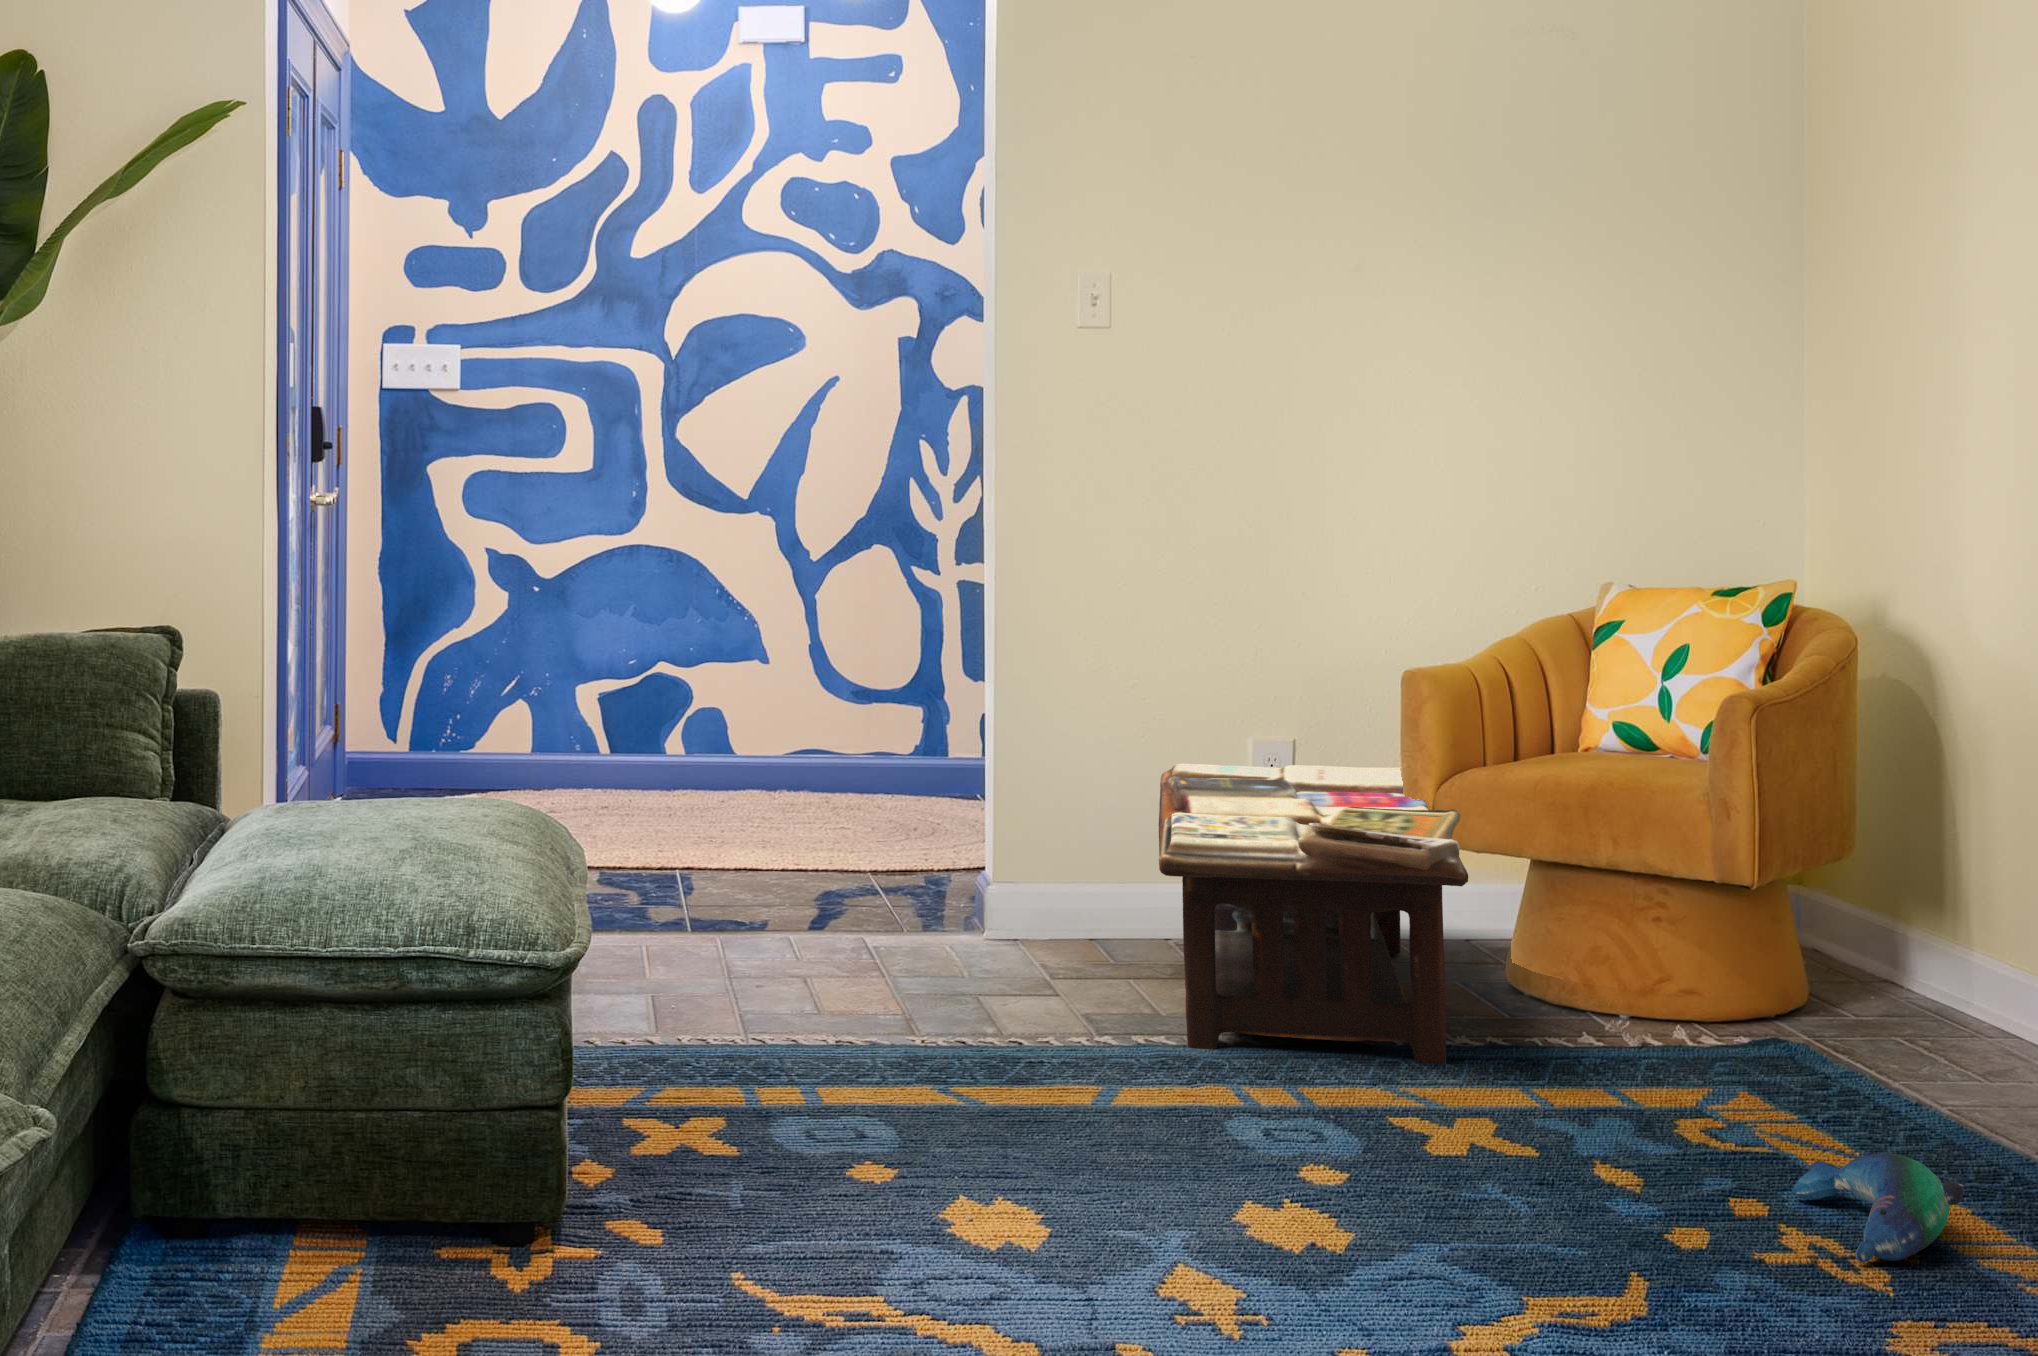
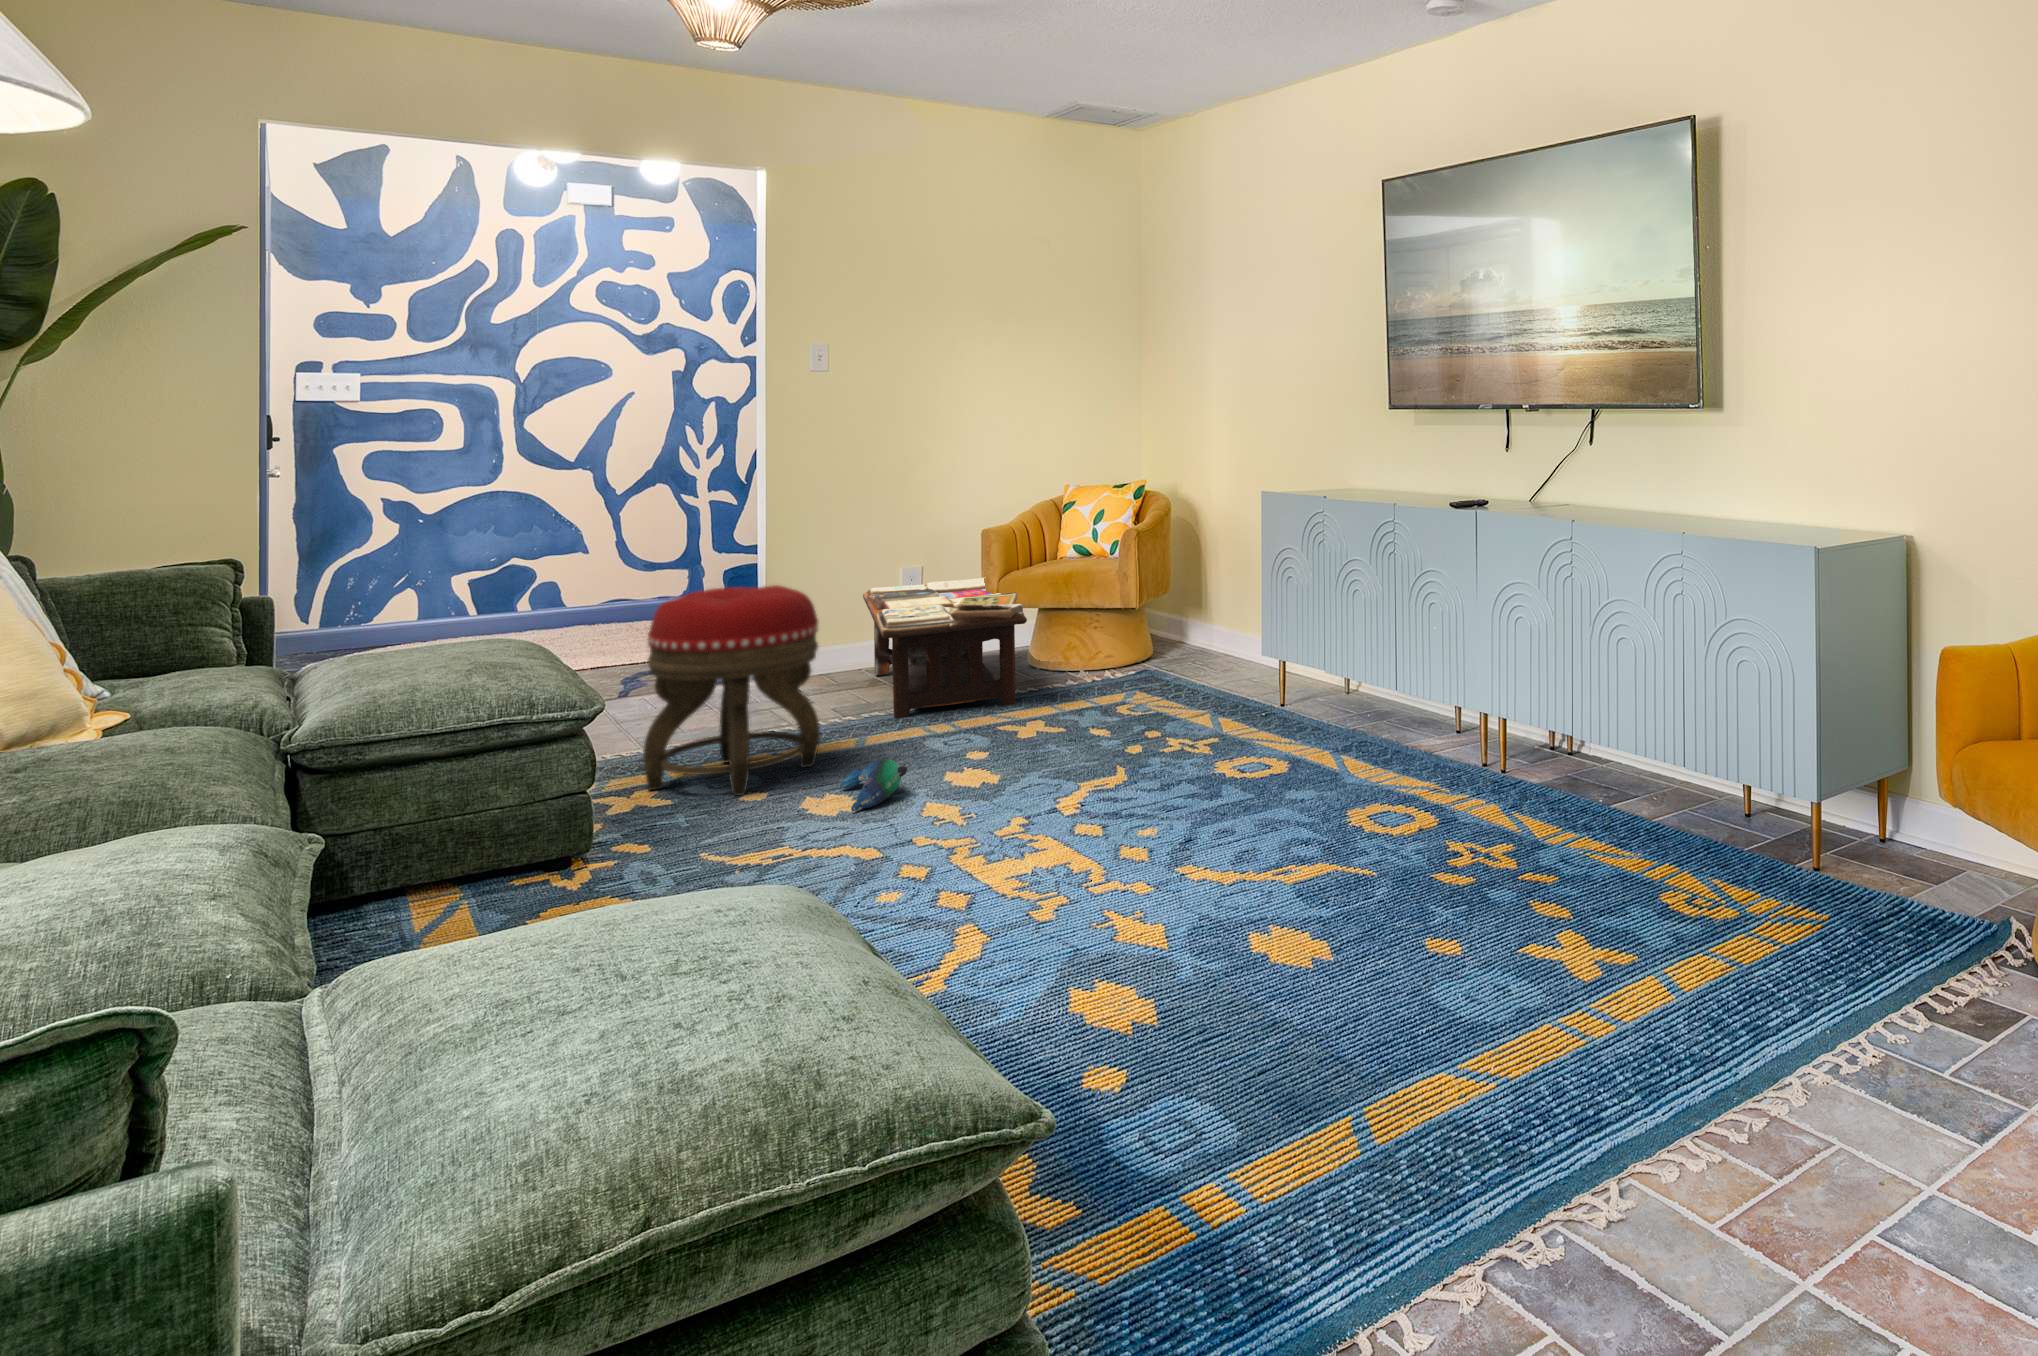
footstool: none [708,736,1012,1158] -> present [643,585,820,796]
plush toy: present [1792,1153,1963,1262] -> present [840,759,907,811]

